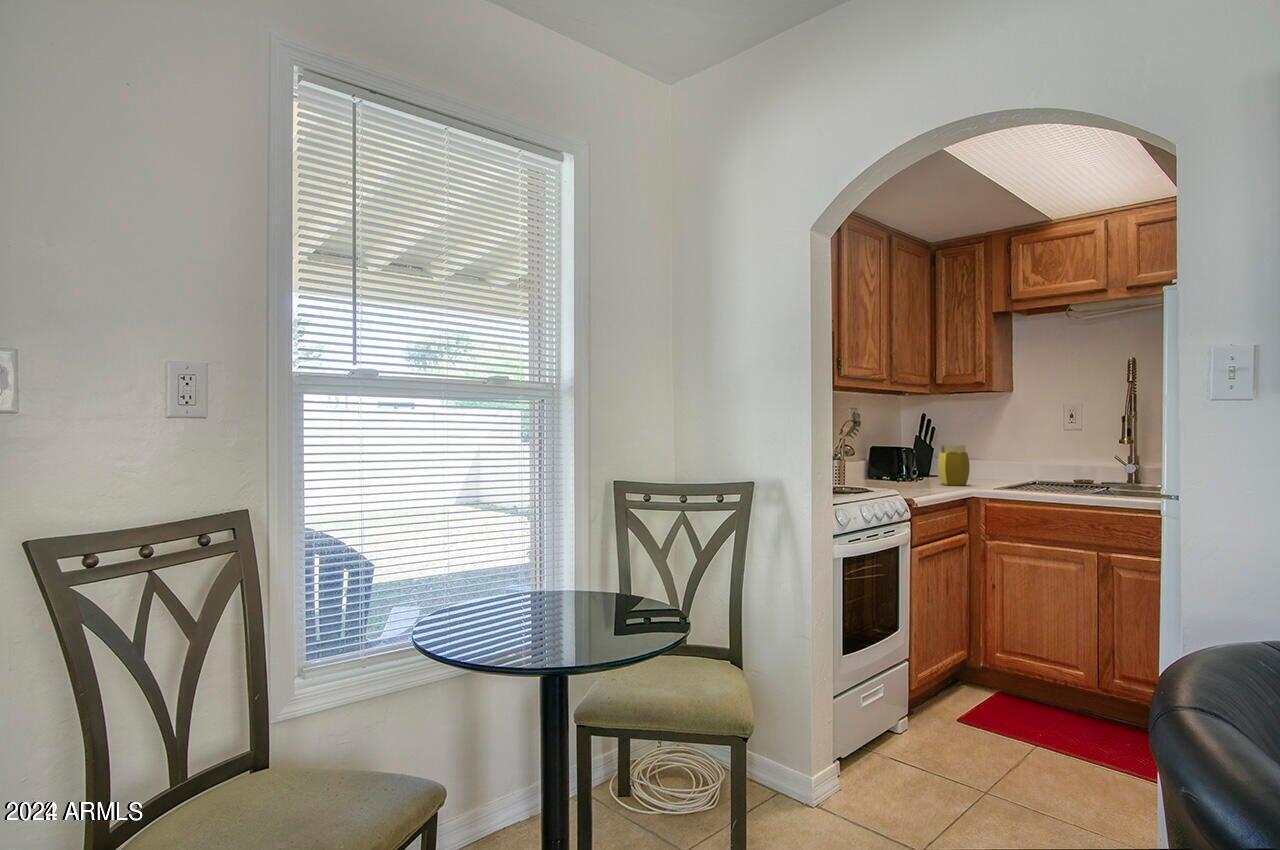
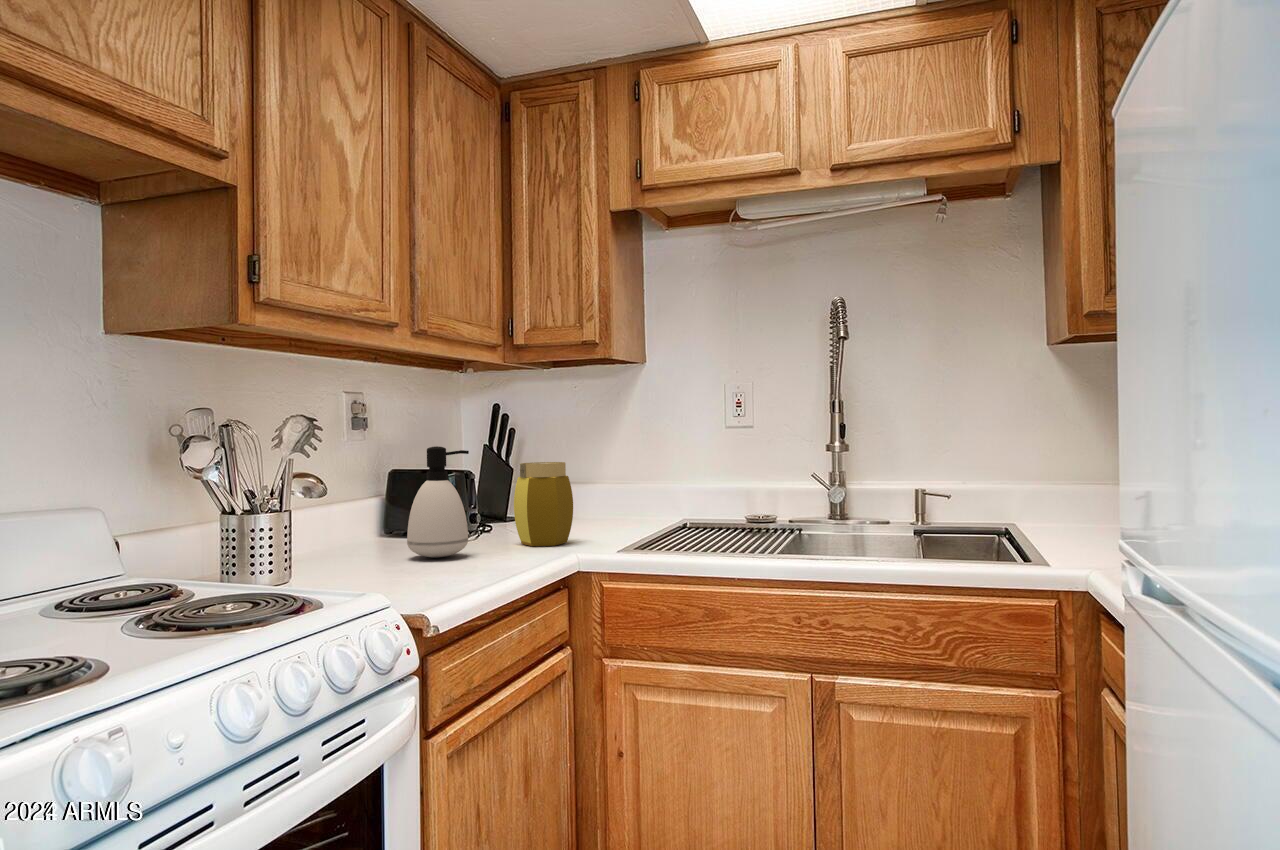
soap dispenser: none [890,437,918,486] -> present [407,446,469,557]

